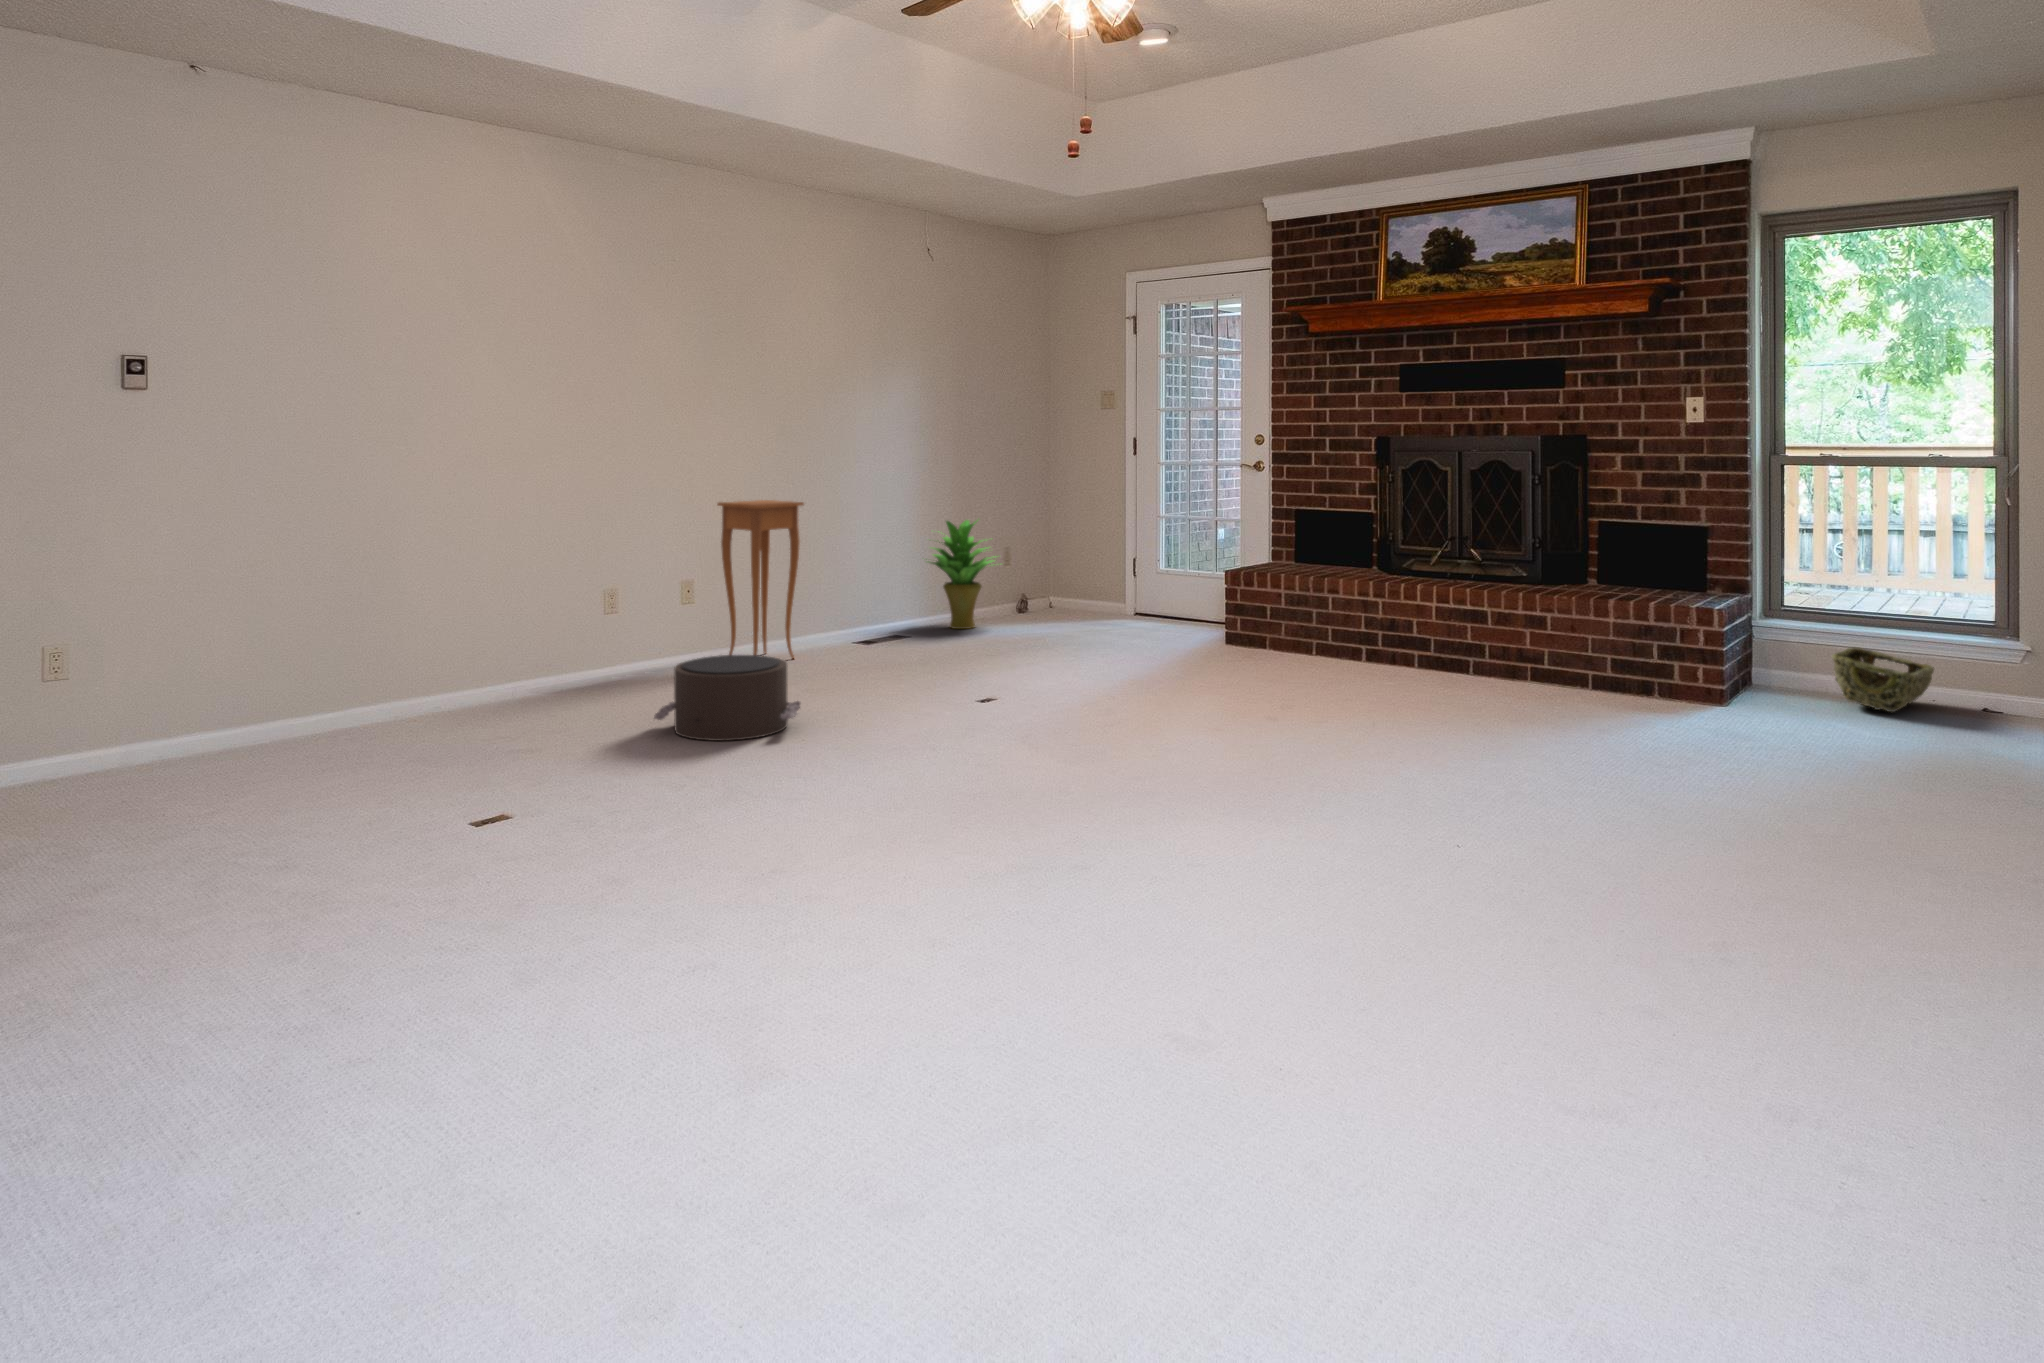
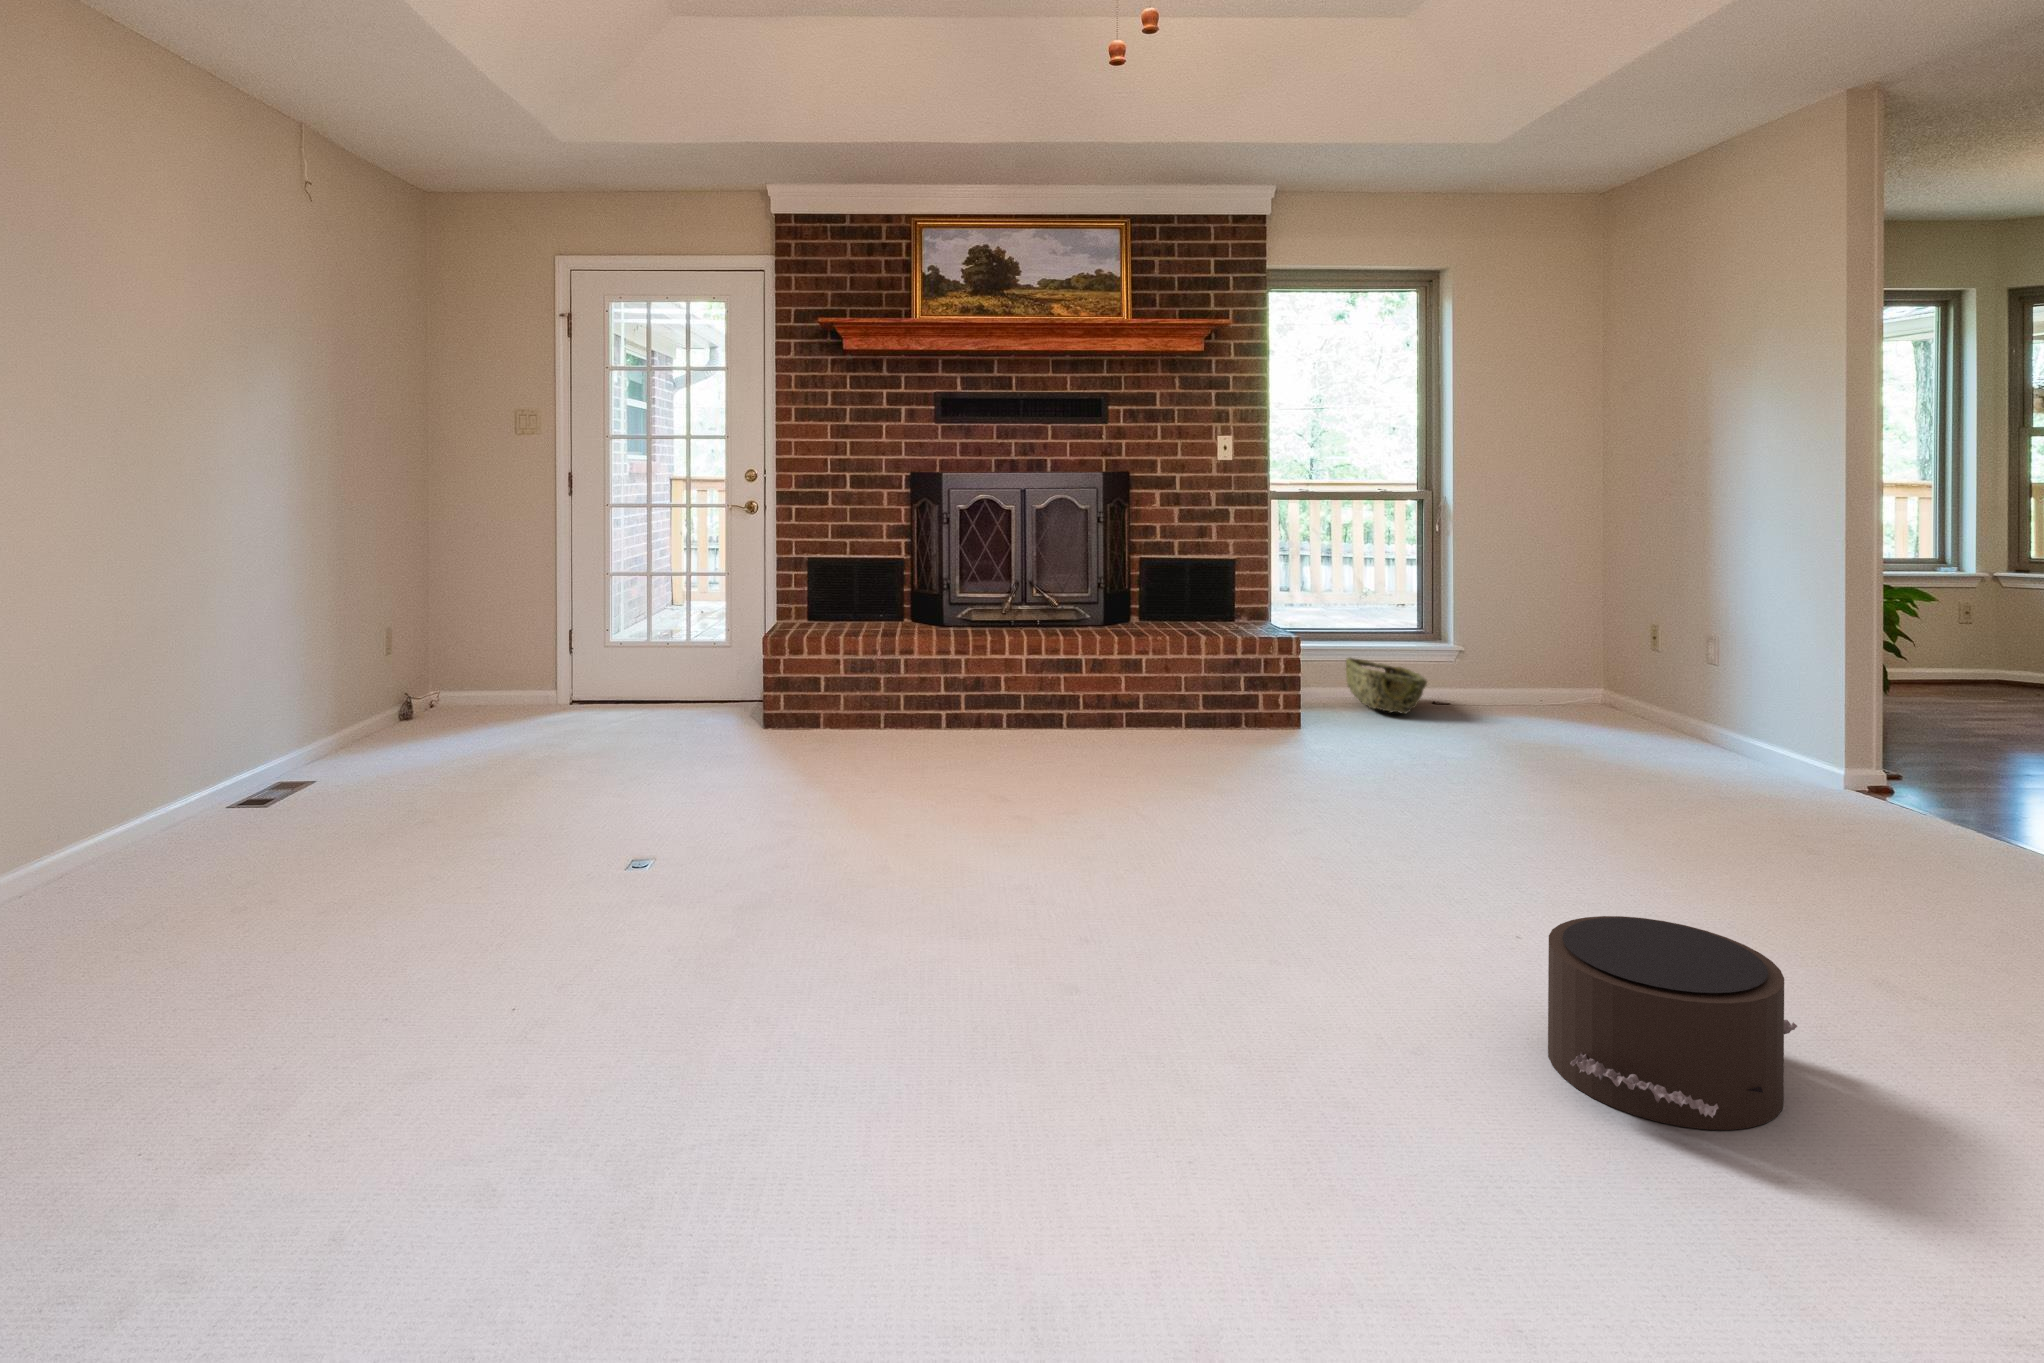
side table: present [717,500,804,659] -> none [26,602,208,904]
potted plant: present [929,520,994,629] -> none [314,595,450,762]
pouf: present [654,655,800,741] -> present [1548,916,1797,1130]

